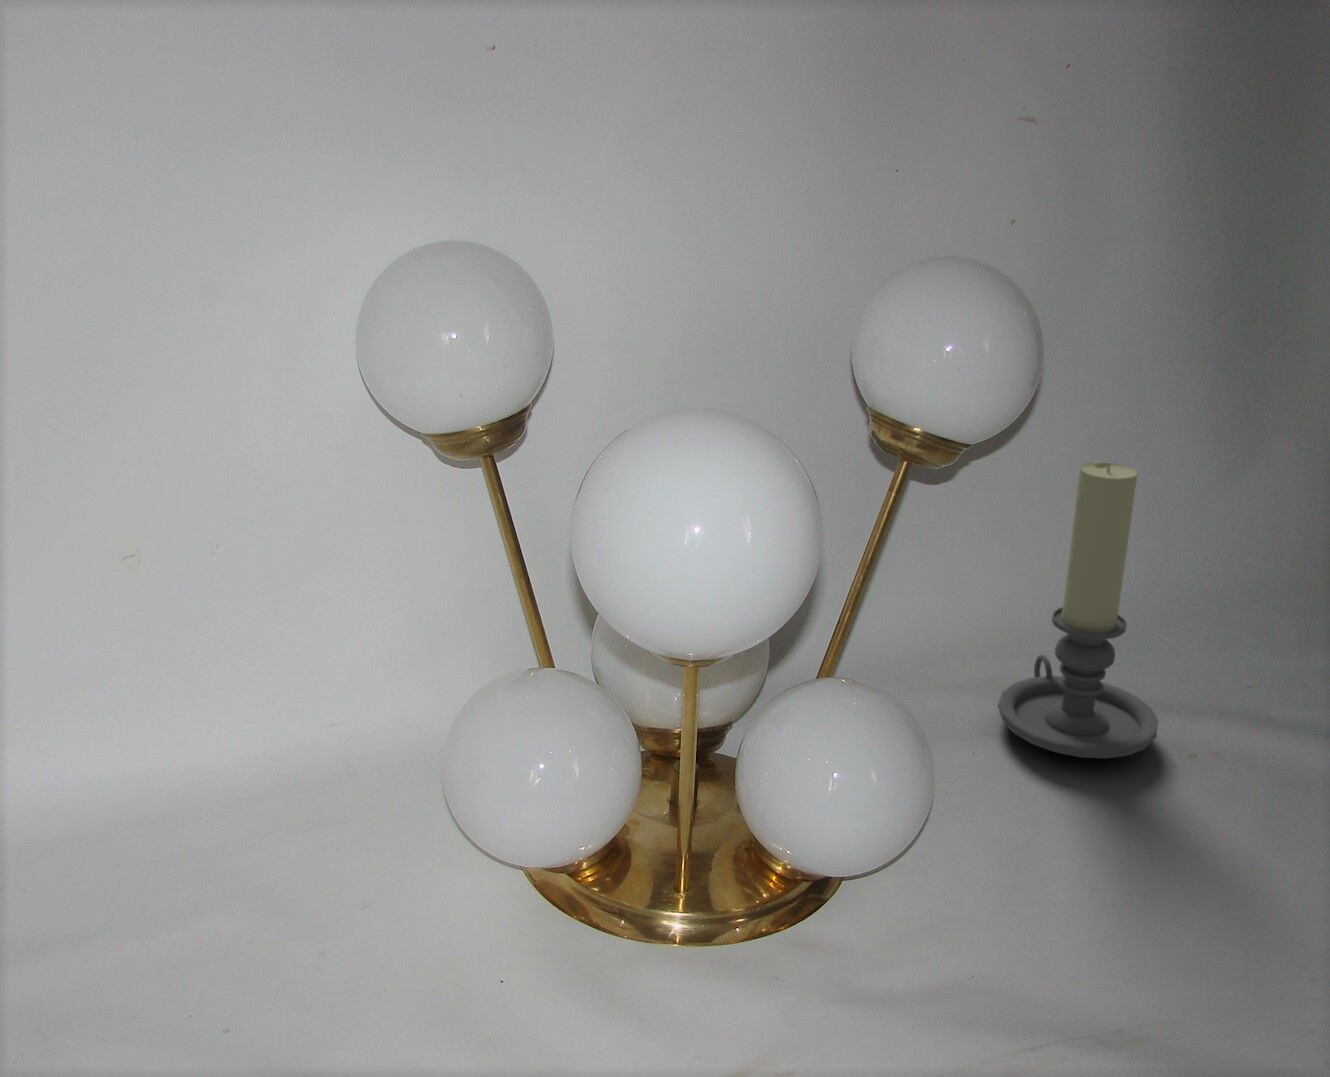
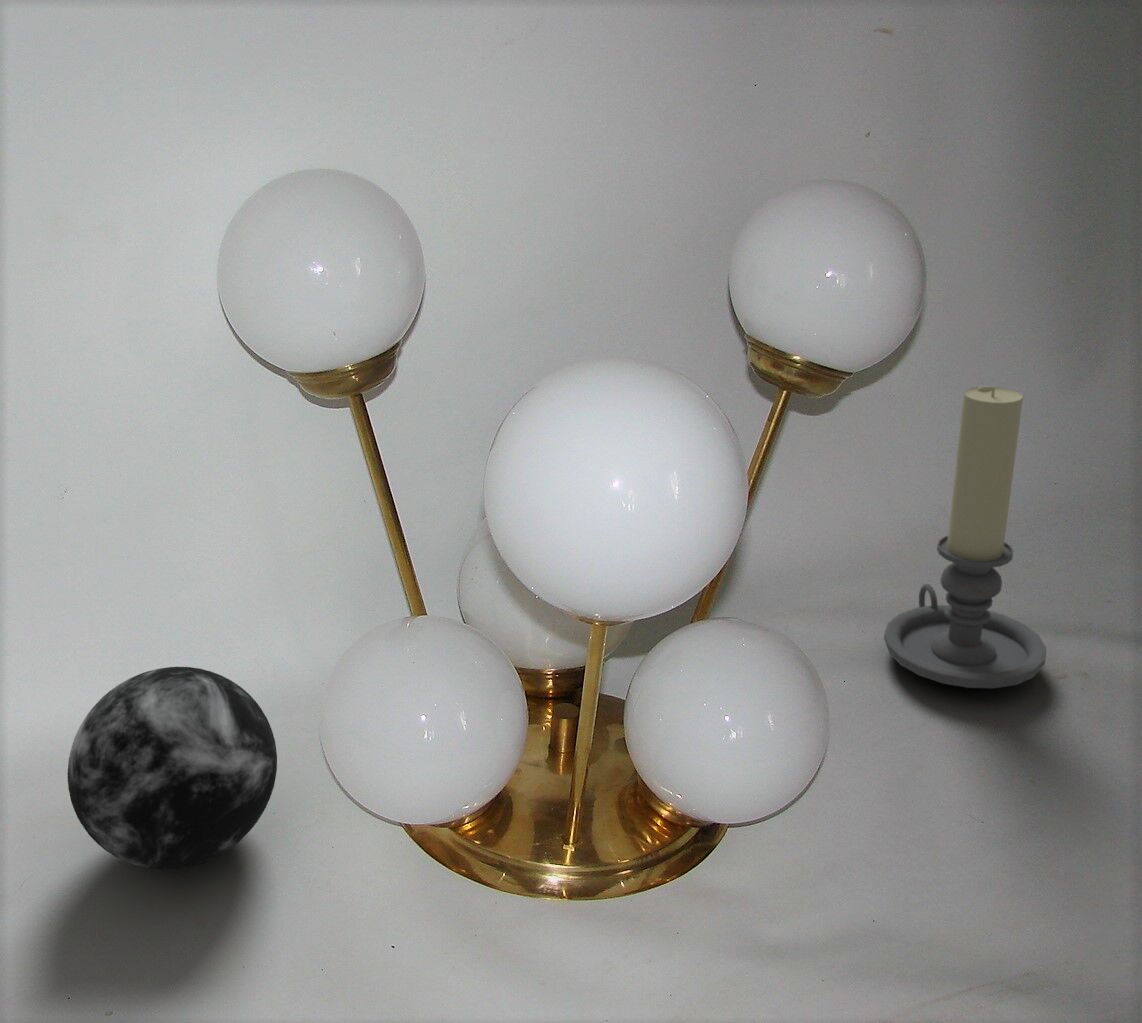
decorative orb: none [207,711,405,904] -> present [67,667,277,869]

